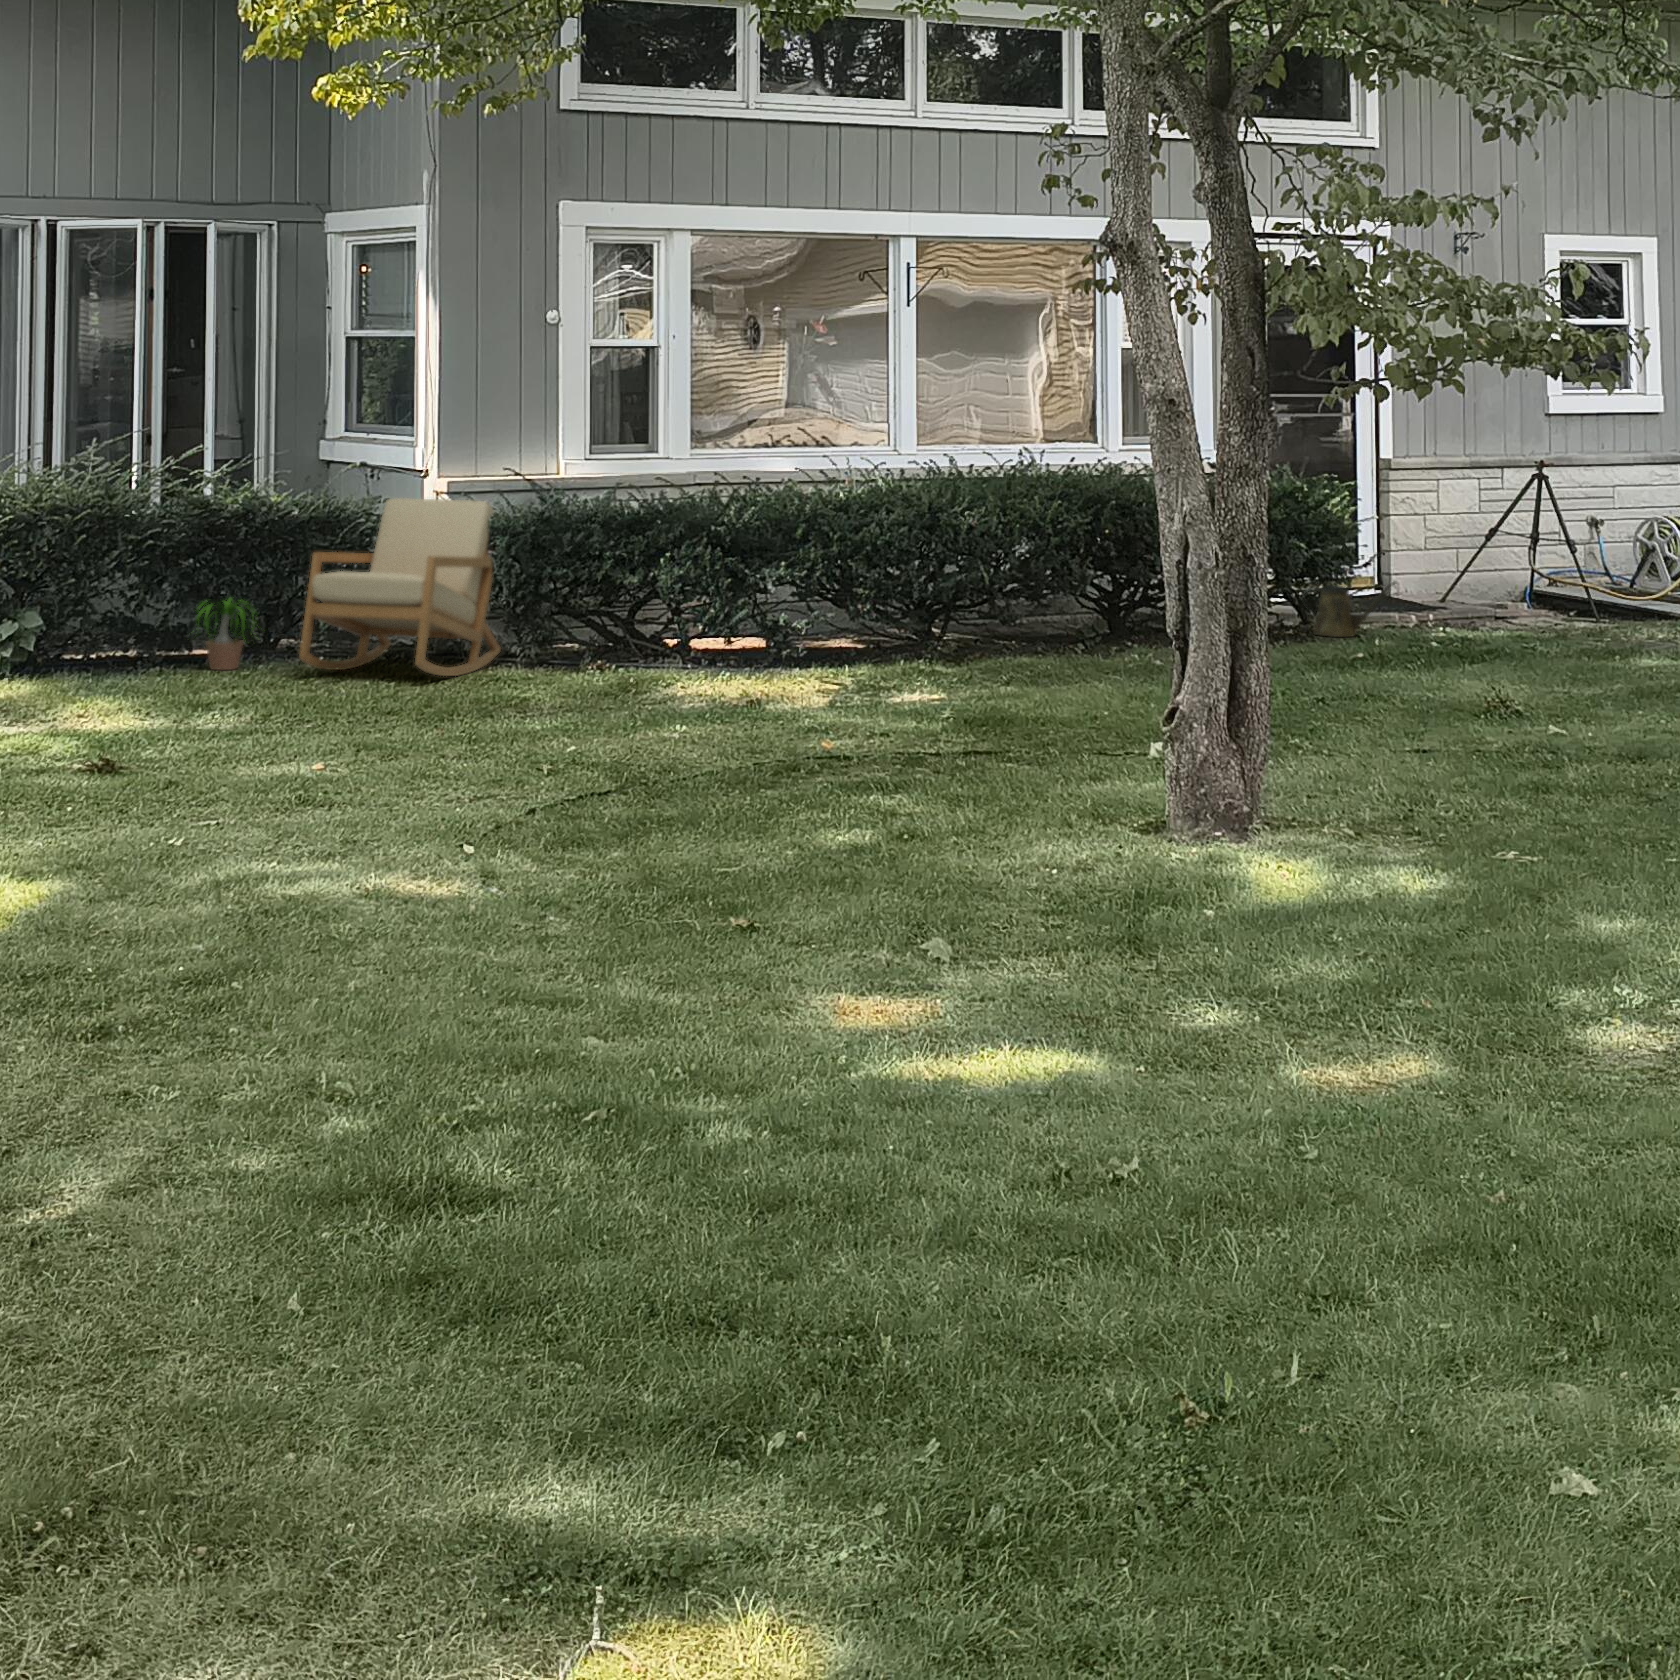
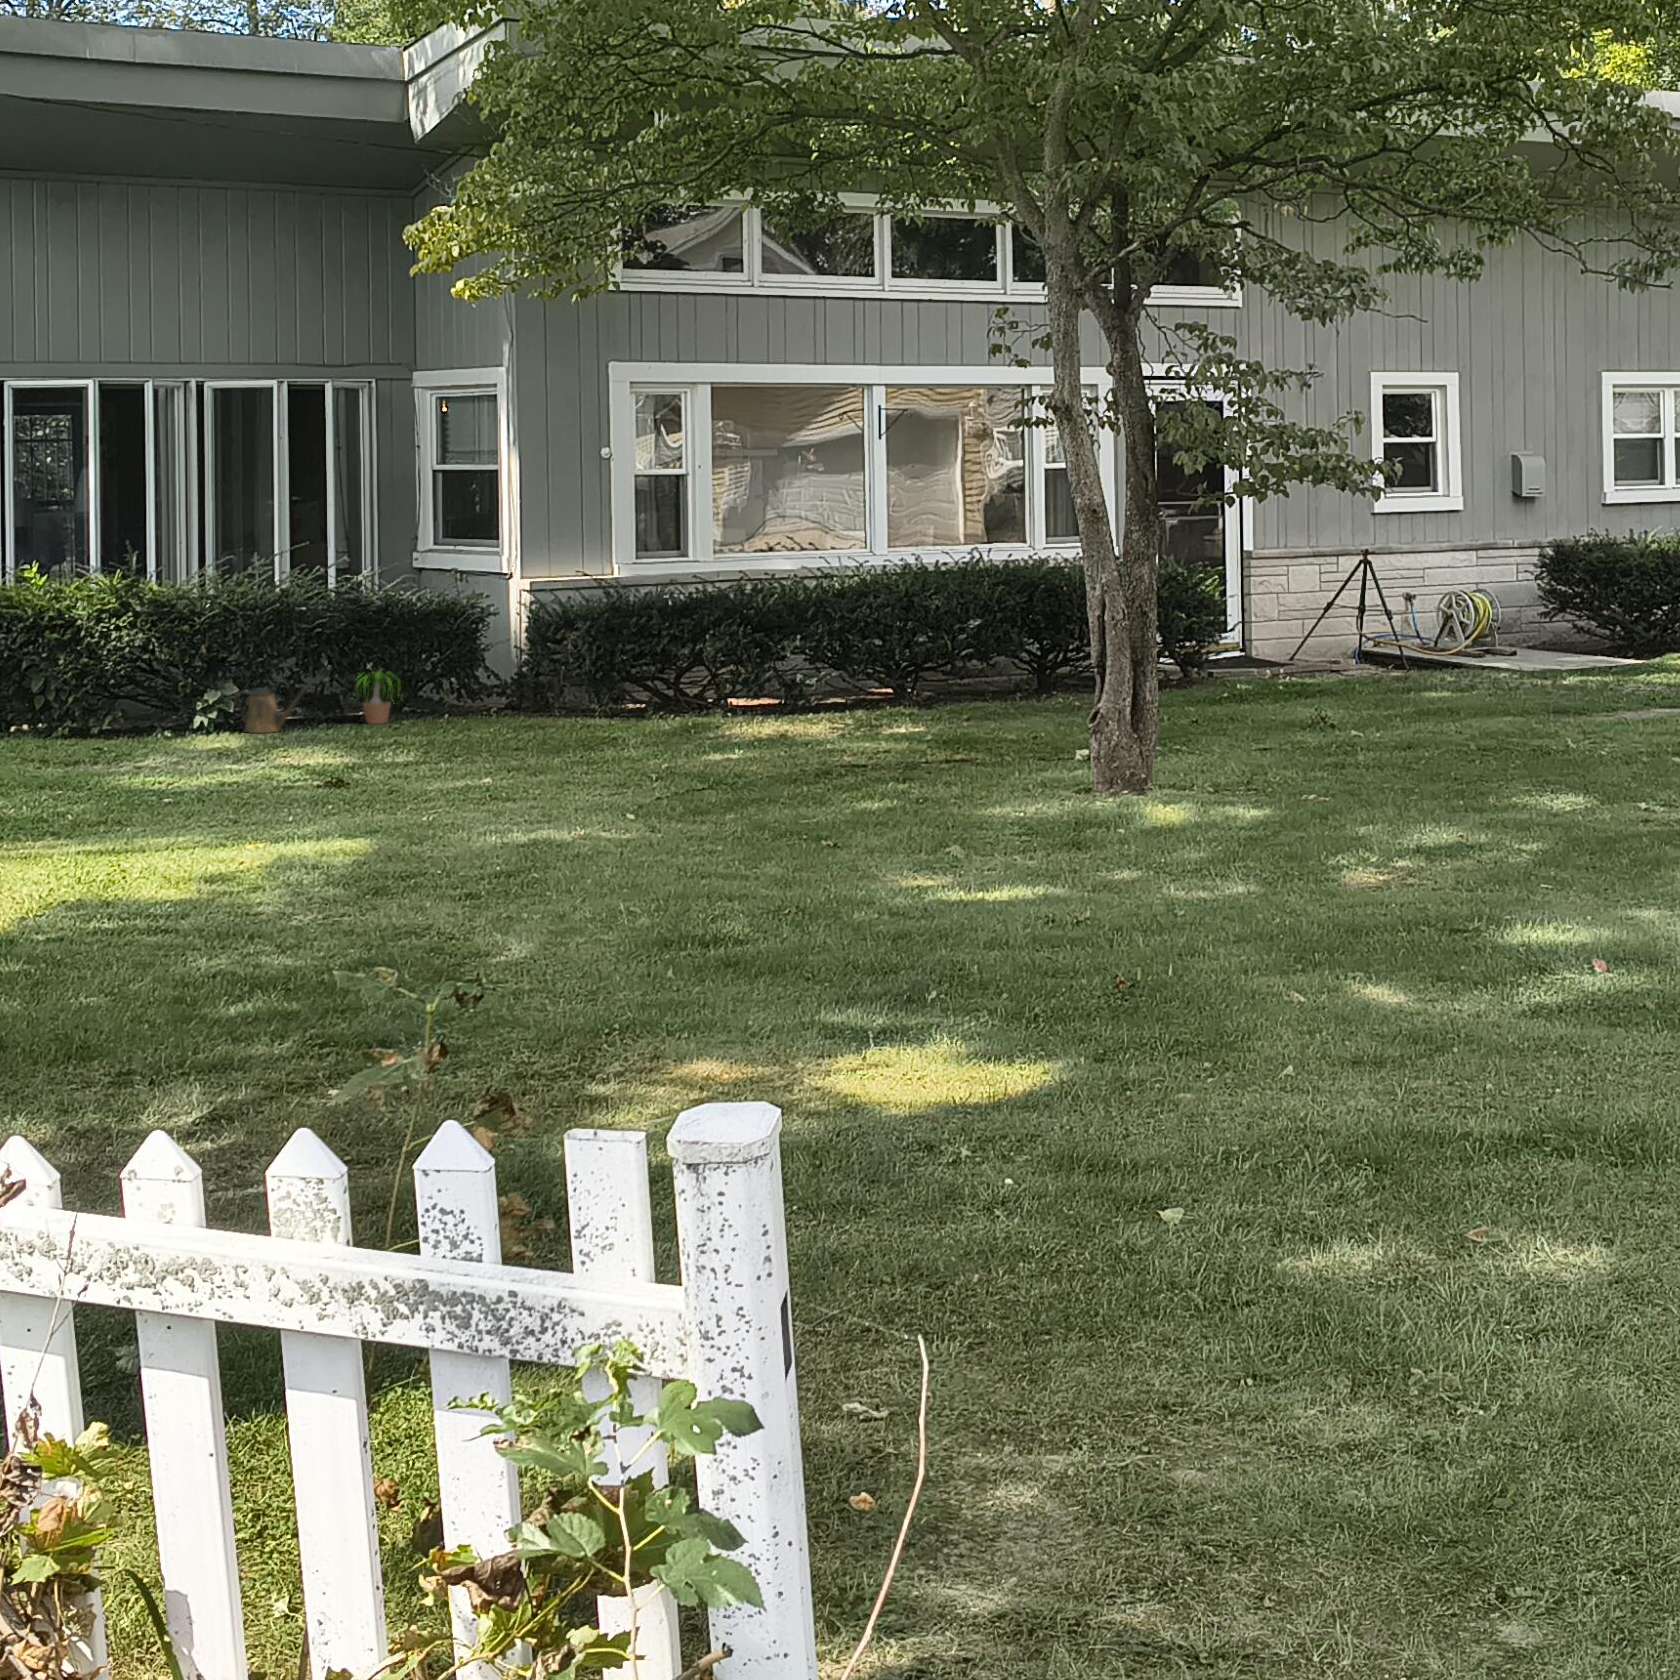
chair: present [299,498,500,676] -> none [438,595,583,724]
watering can: present [1306,582,1395,637] -> present [235,685,310,733]

